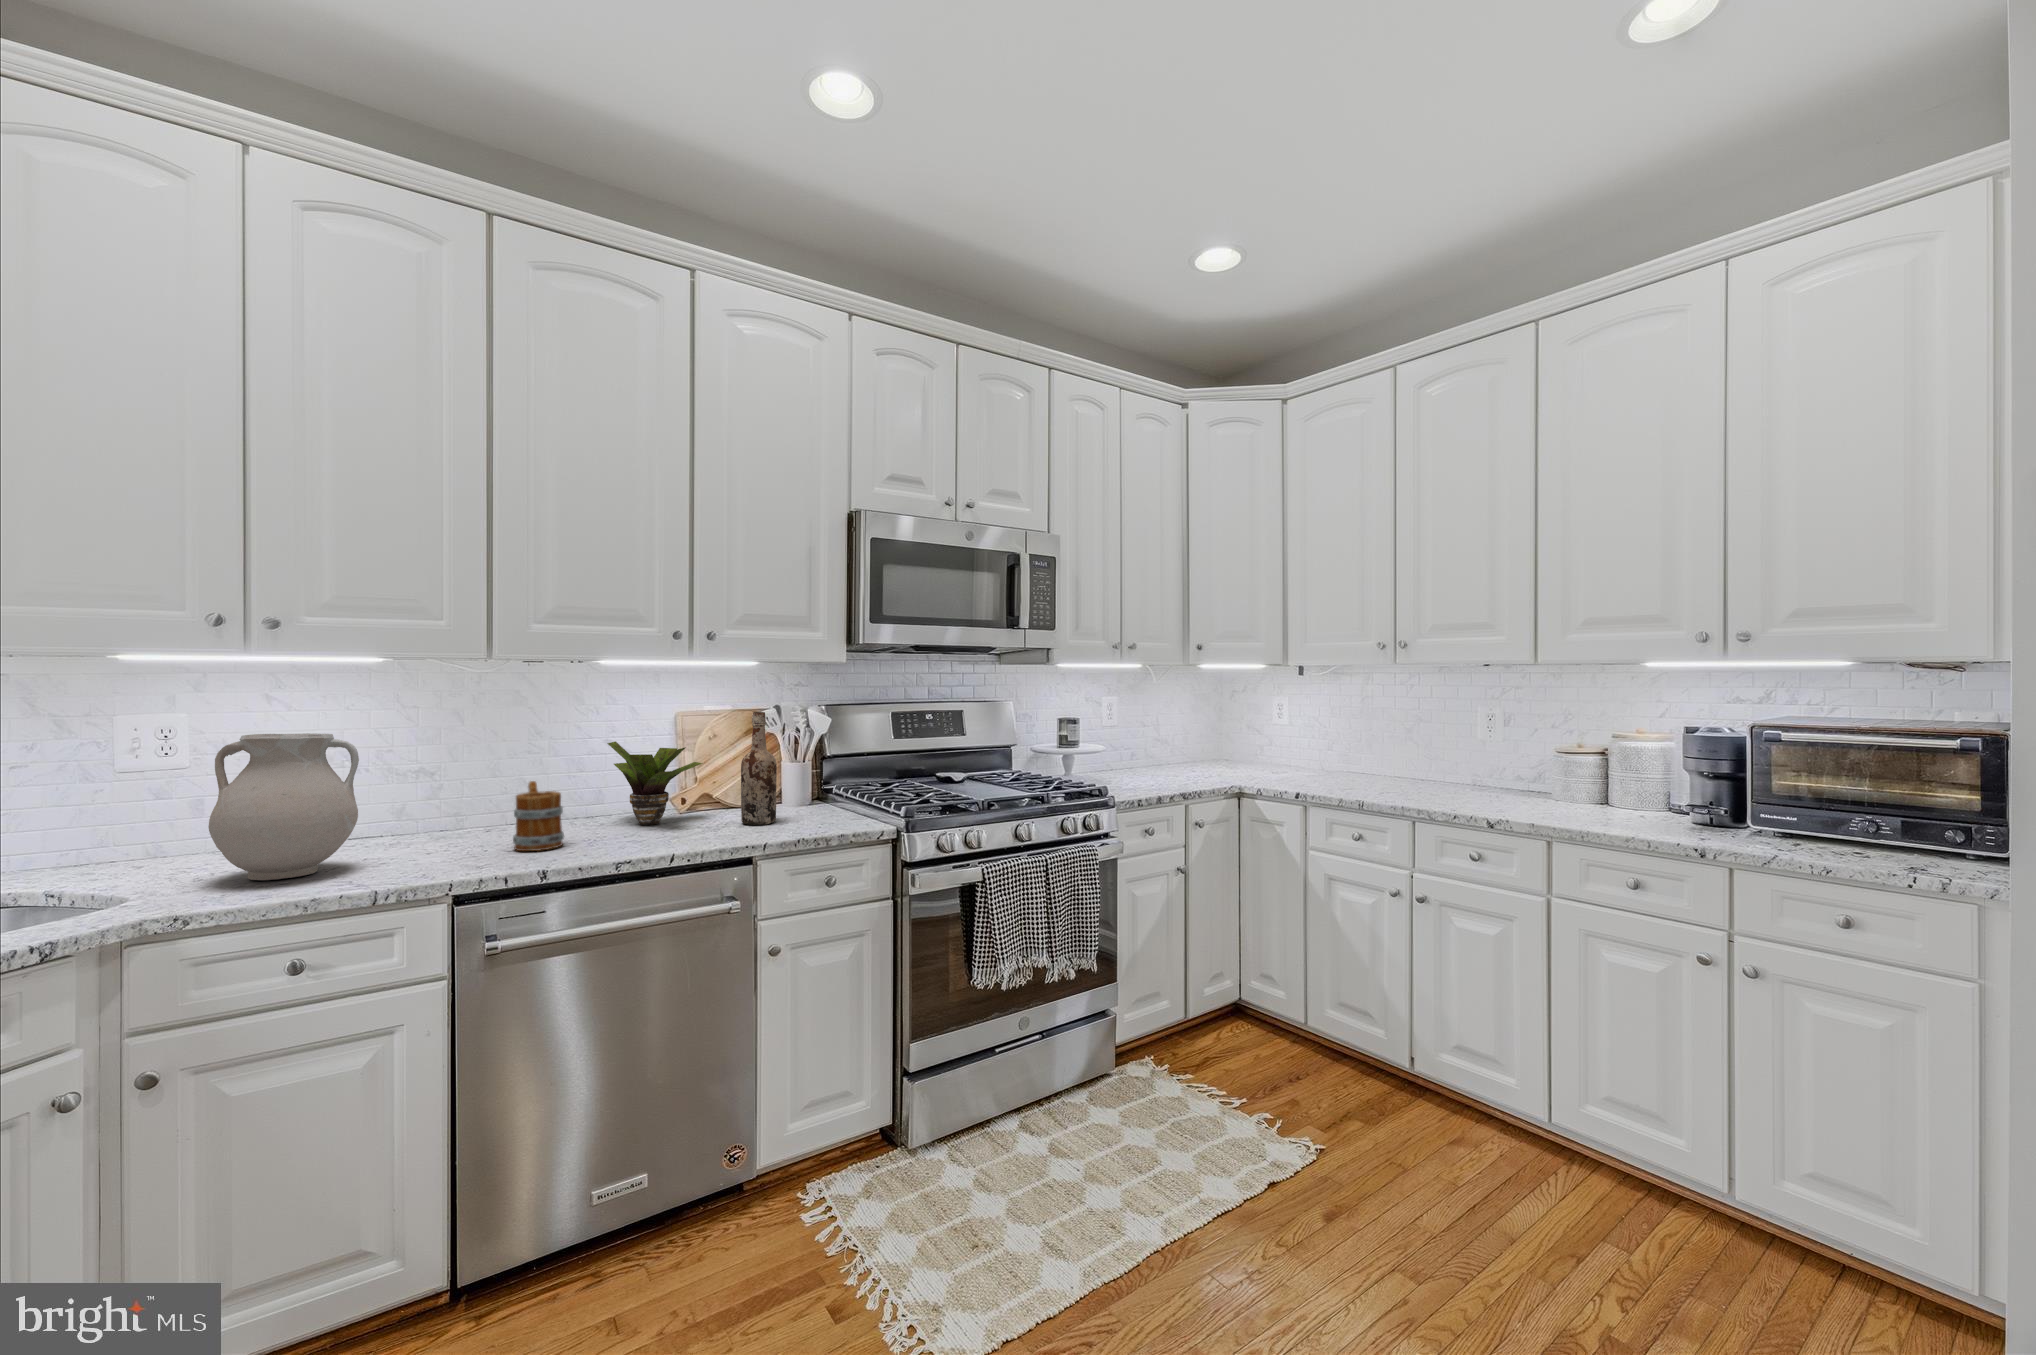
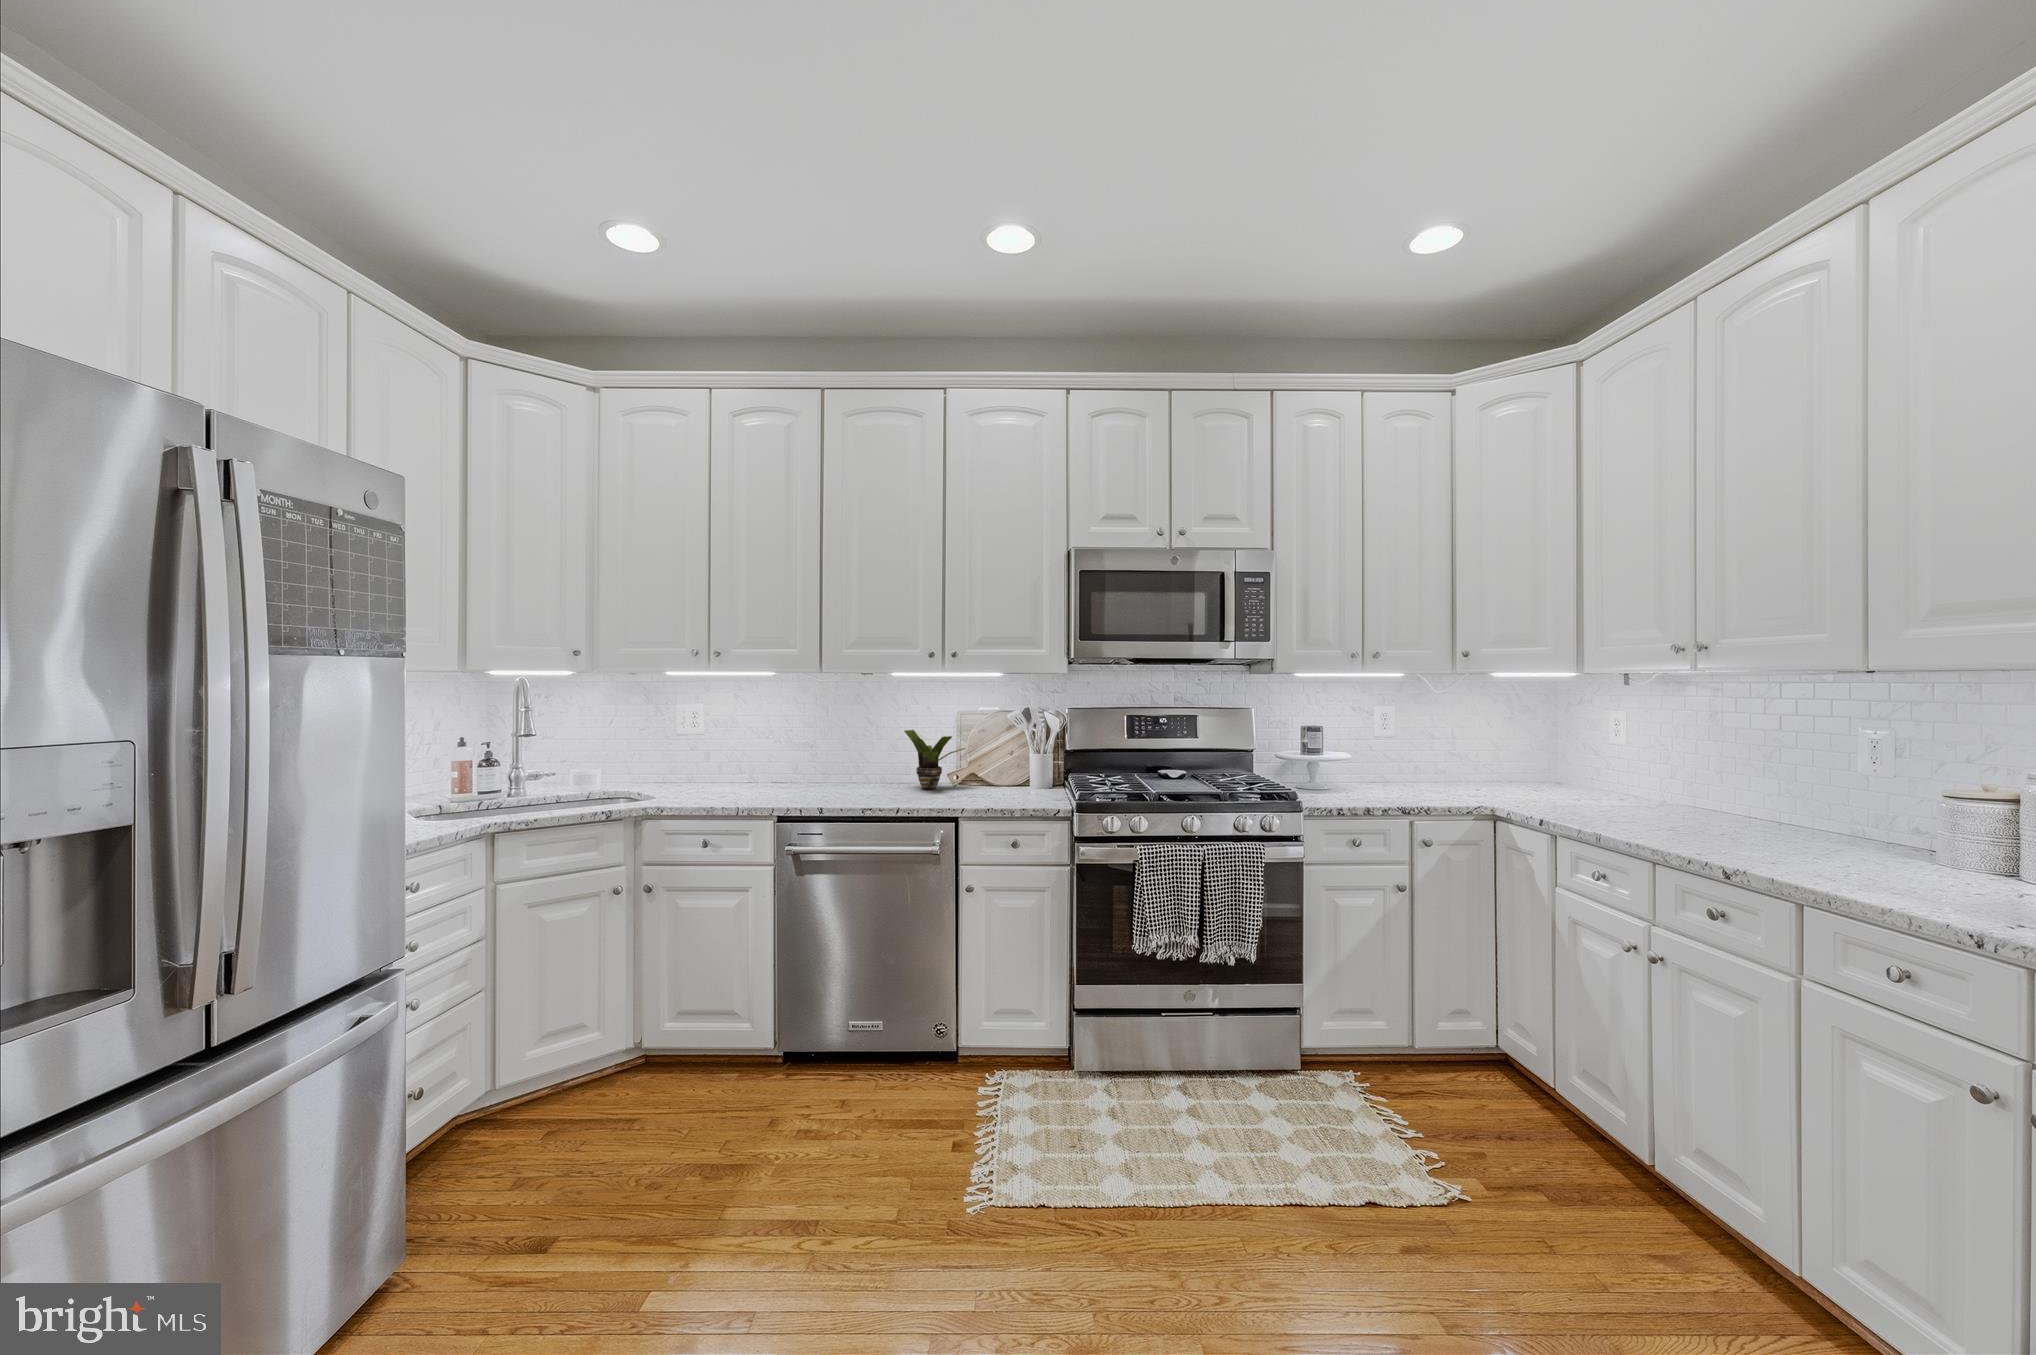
wine bottle: present [741,712,777,825] -> none [979,712,1004,796]
vase: present [208,733,359,880] -> none [684,714,753,796]
mug: present [513,781,564,851] -> none [830,752,860,796]

